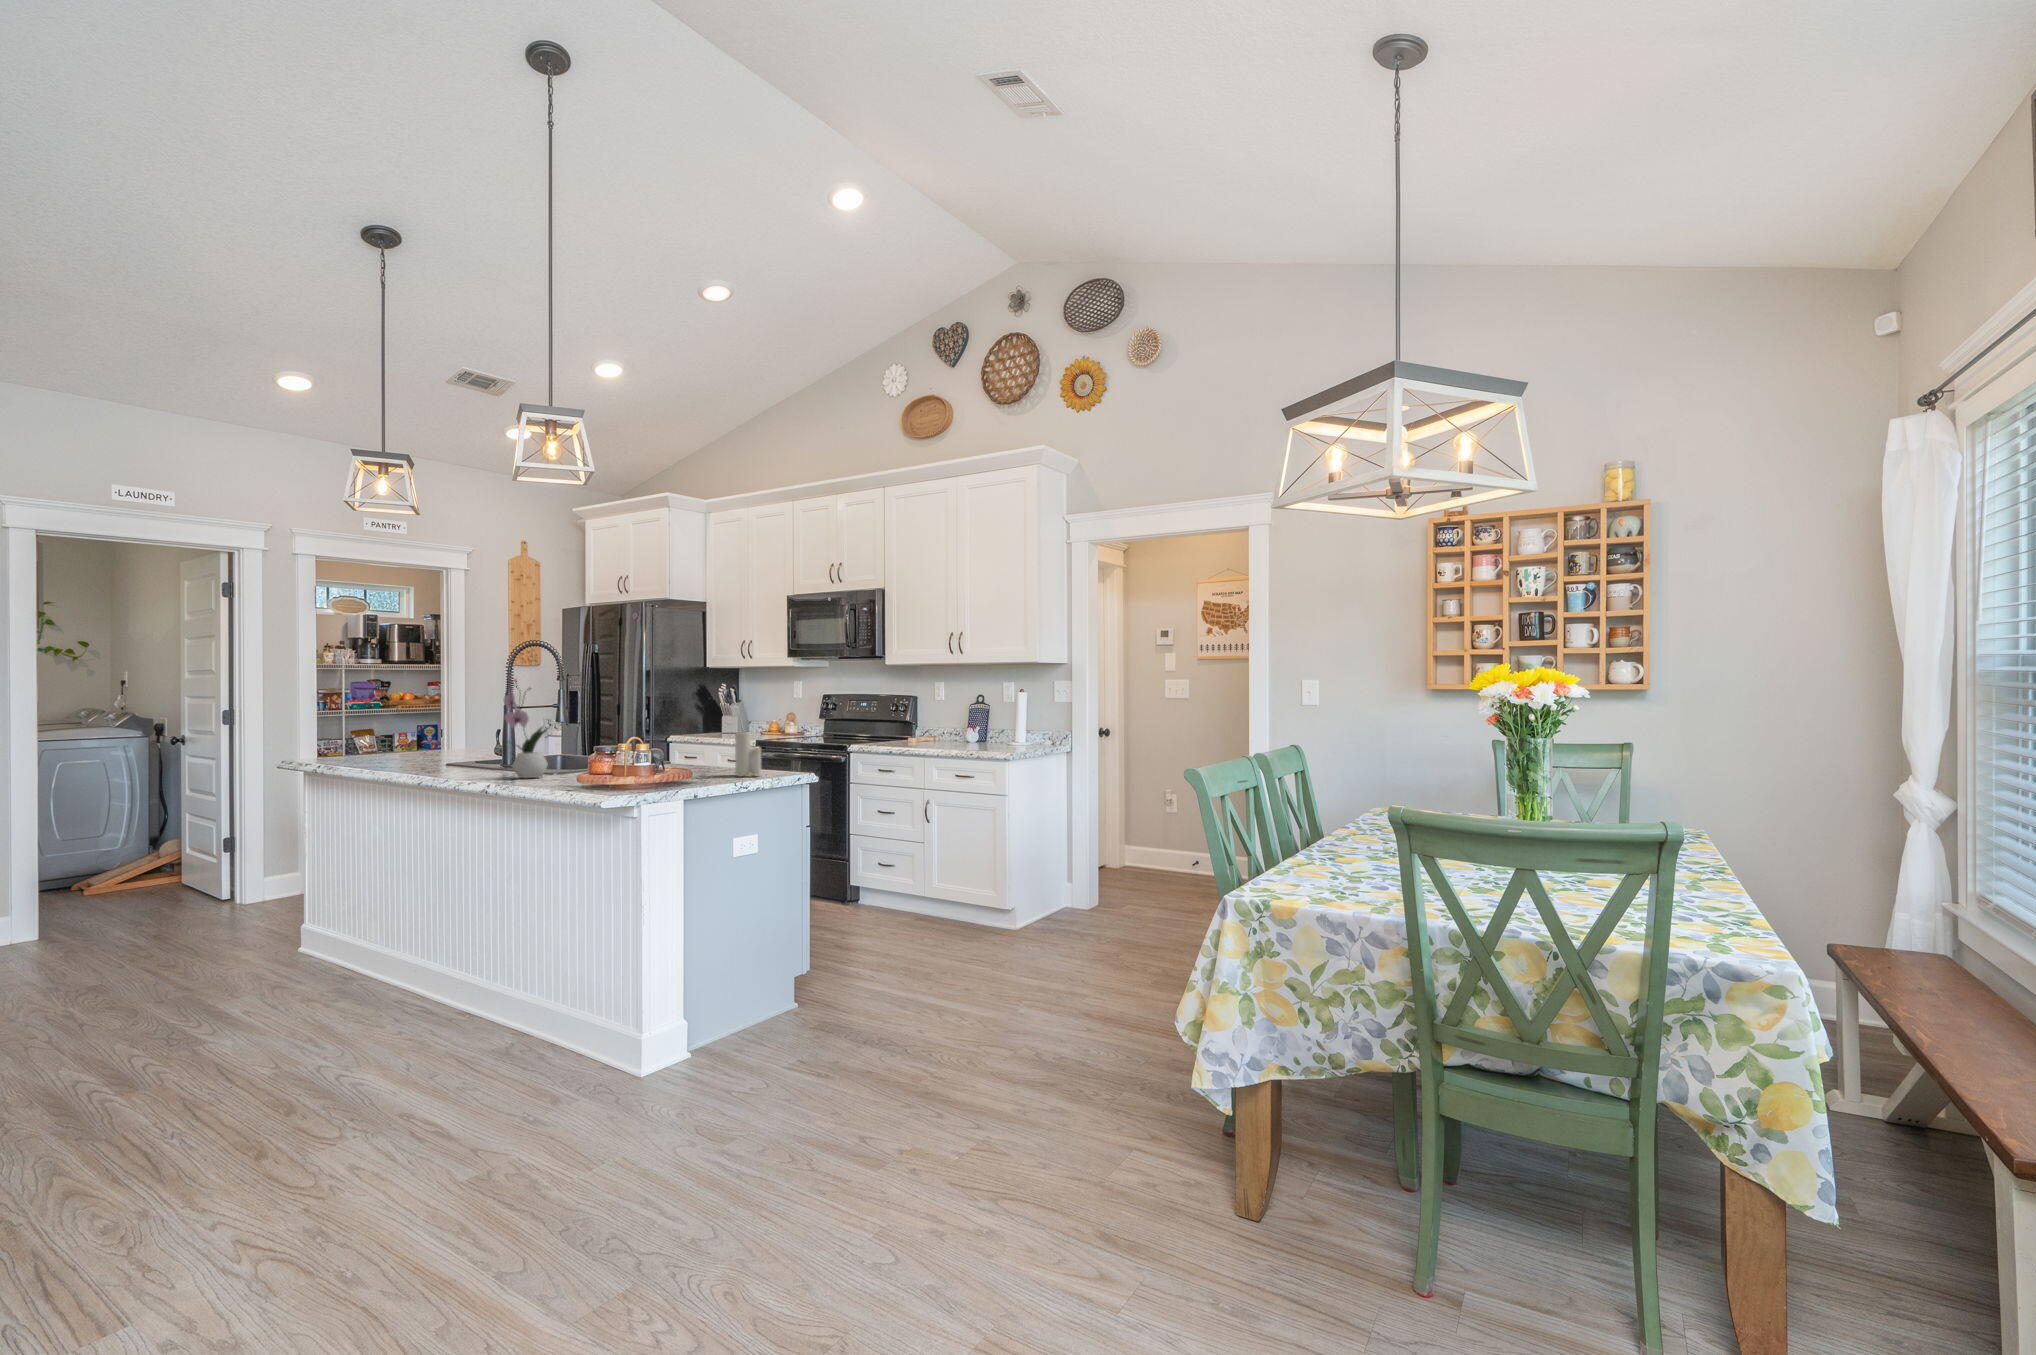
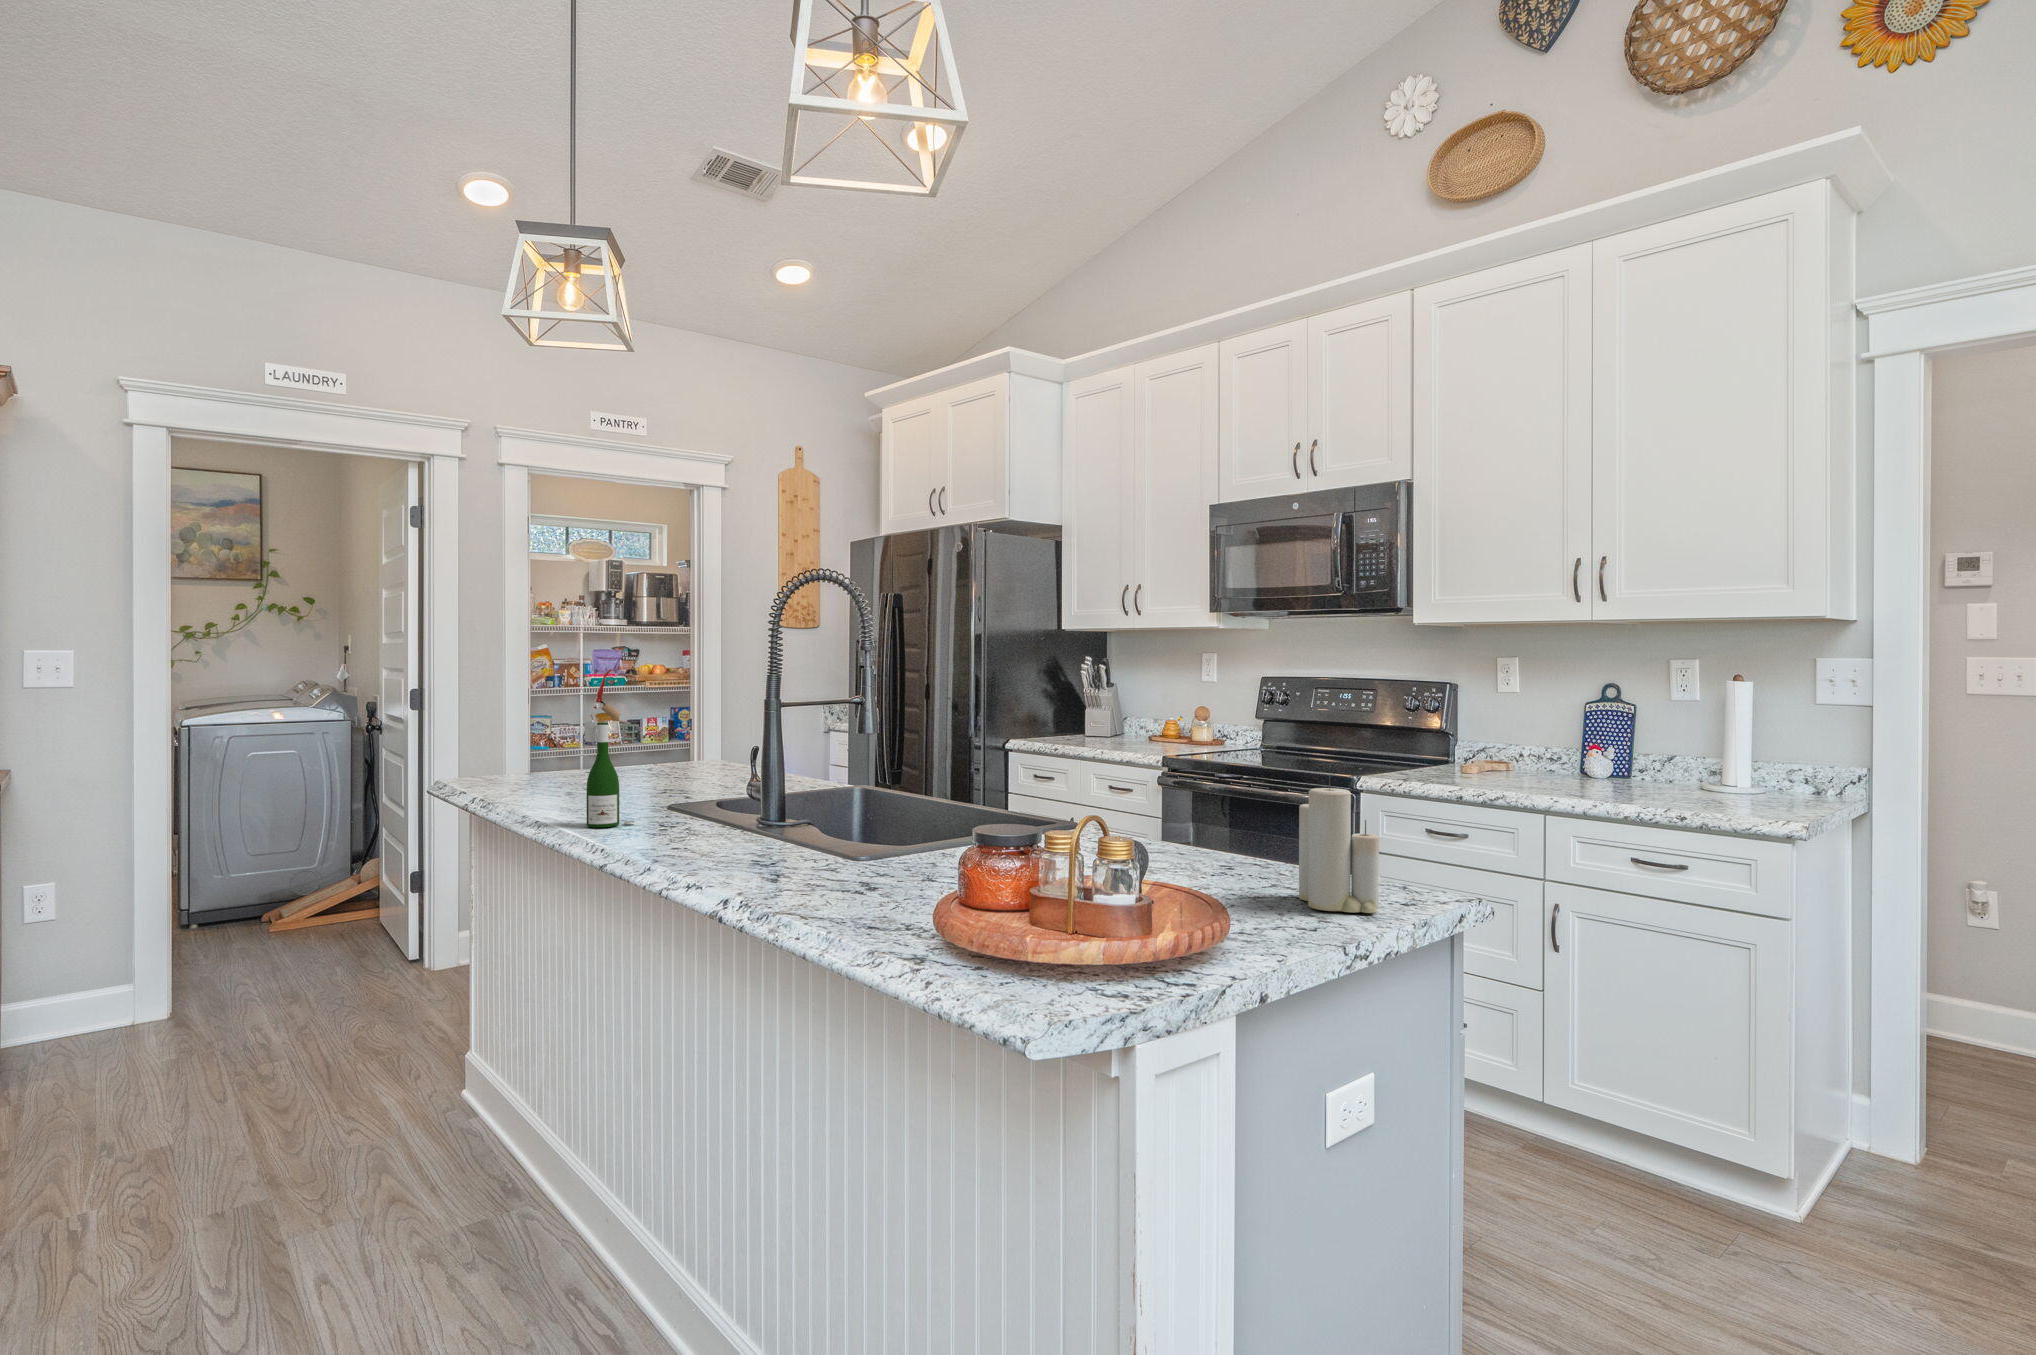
flower arrangement: present [503,680,549,778] -> none [754,645,862,888]
wine bottle: none [406,691,434,769] -> present [584,669,636,828]

